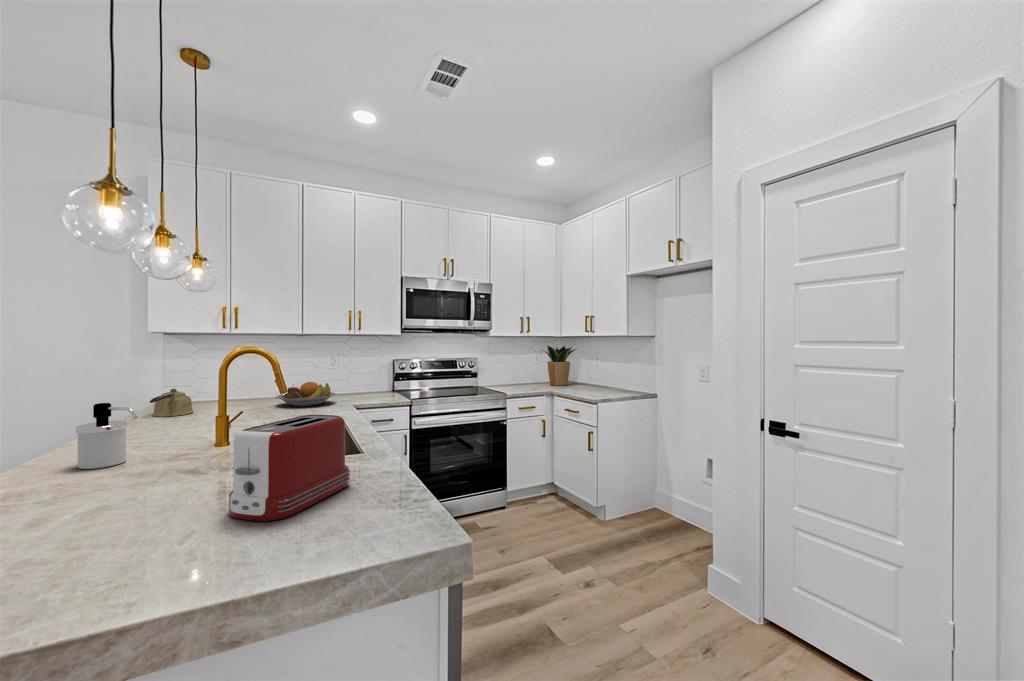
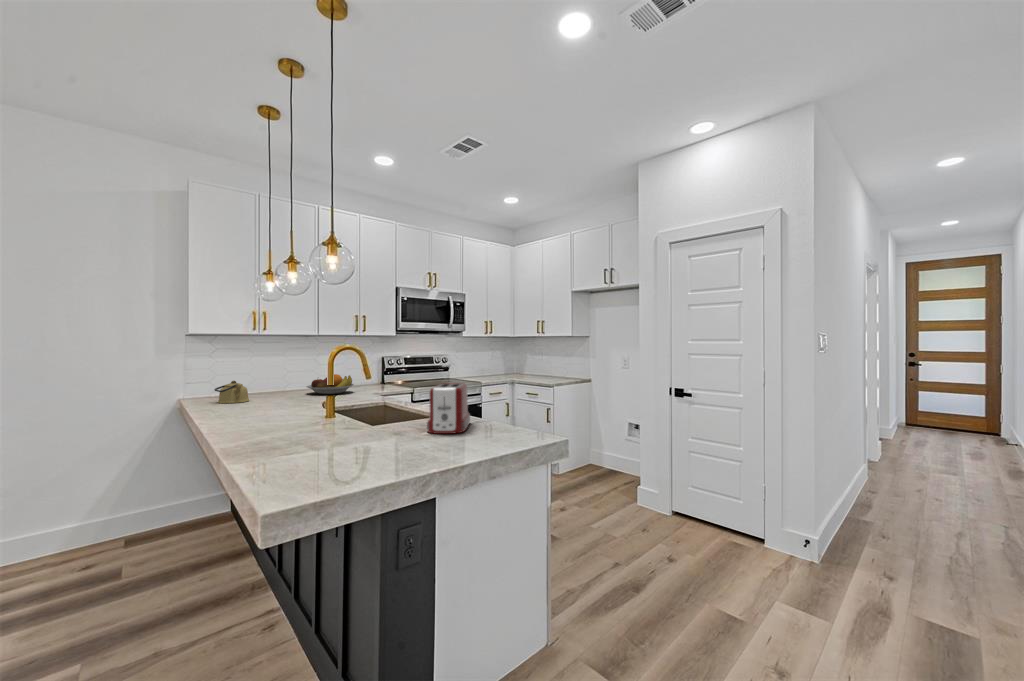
potted plant: present [545,346,576,386] -> none [495,344,526,377]
soap dispenser: present [76,403,137,469] -> none [269,382,311,426]

